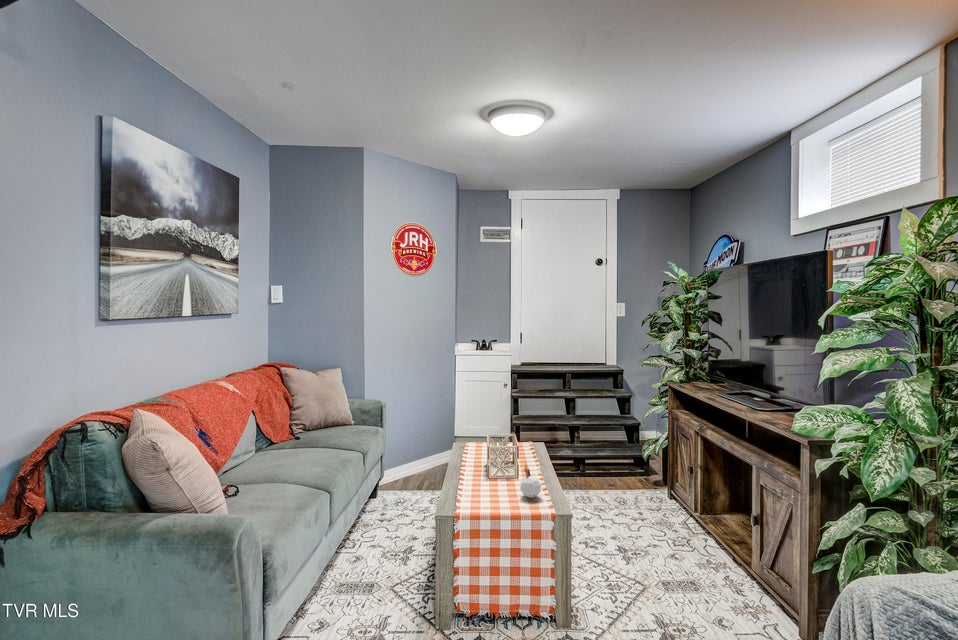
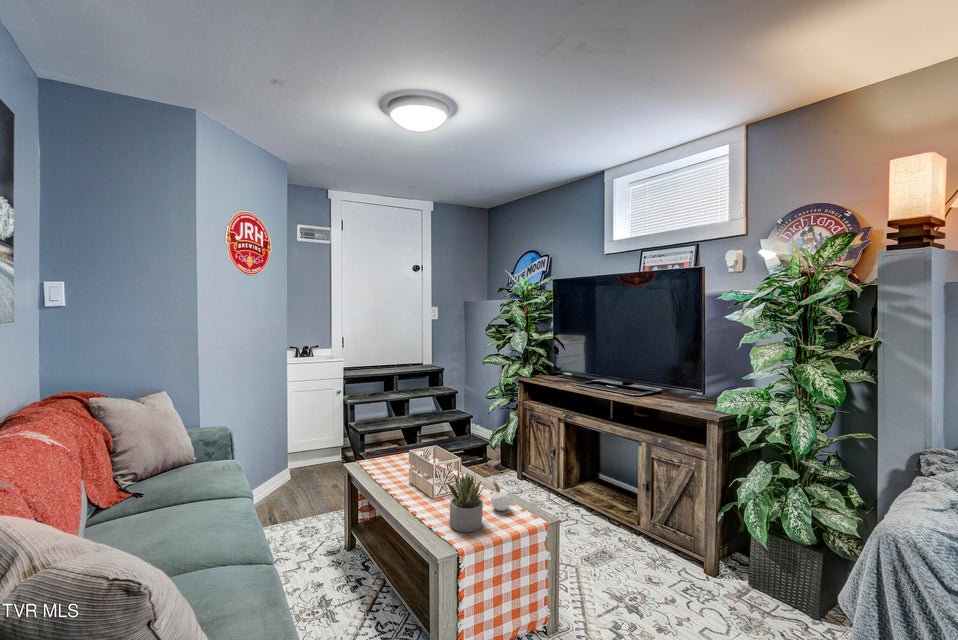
succulent plant: none [466,448,501,505] -> present [447,472,483,533]

